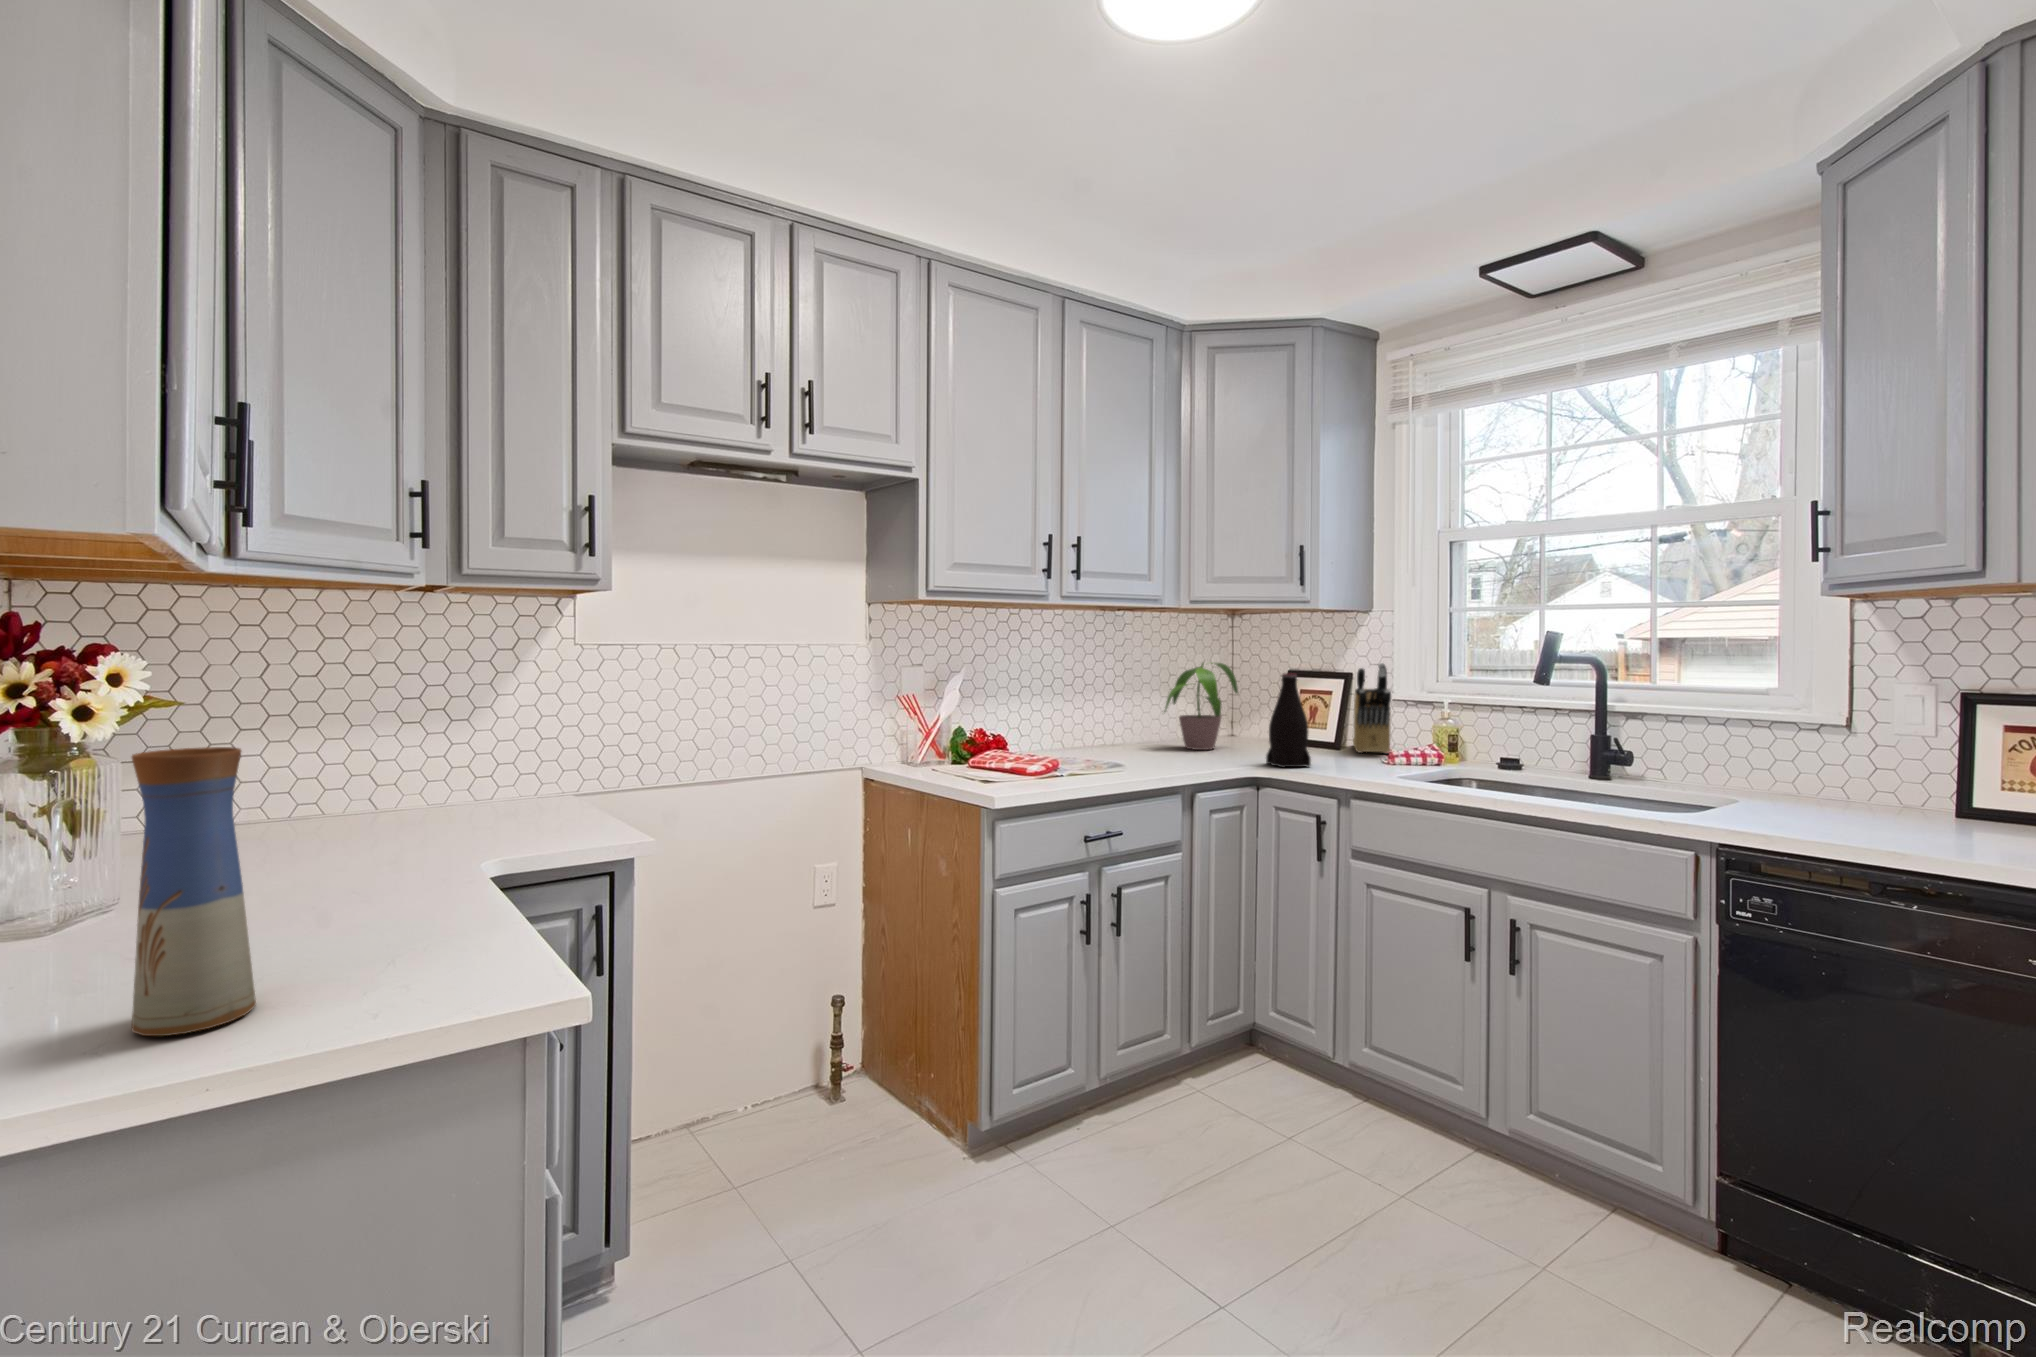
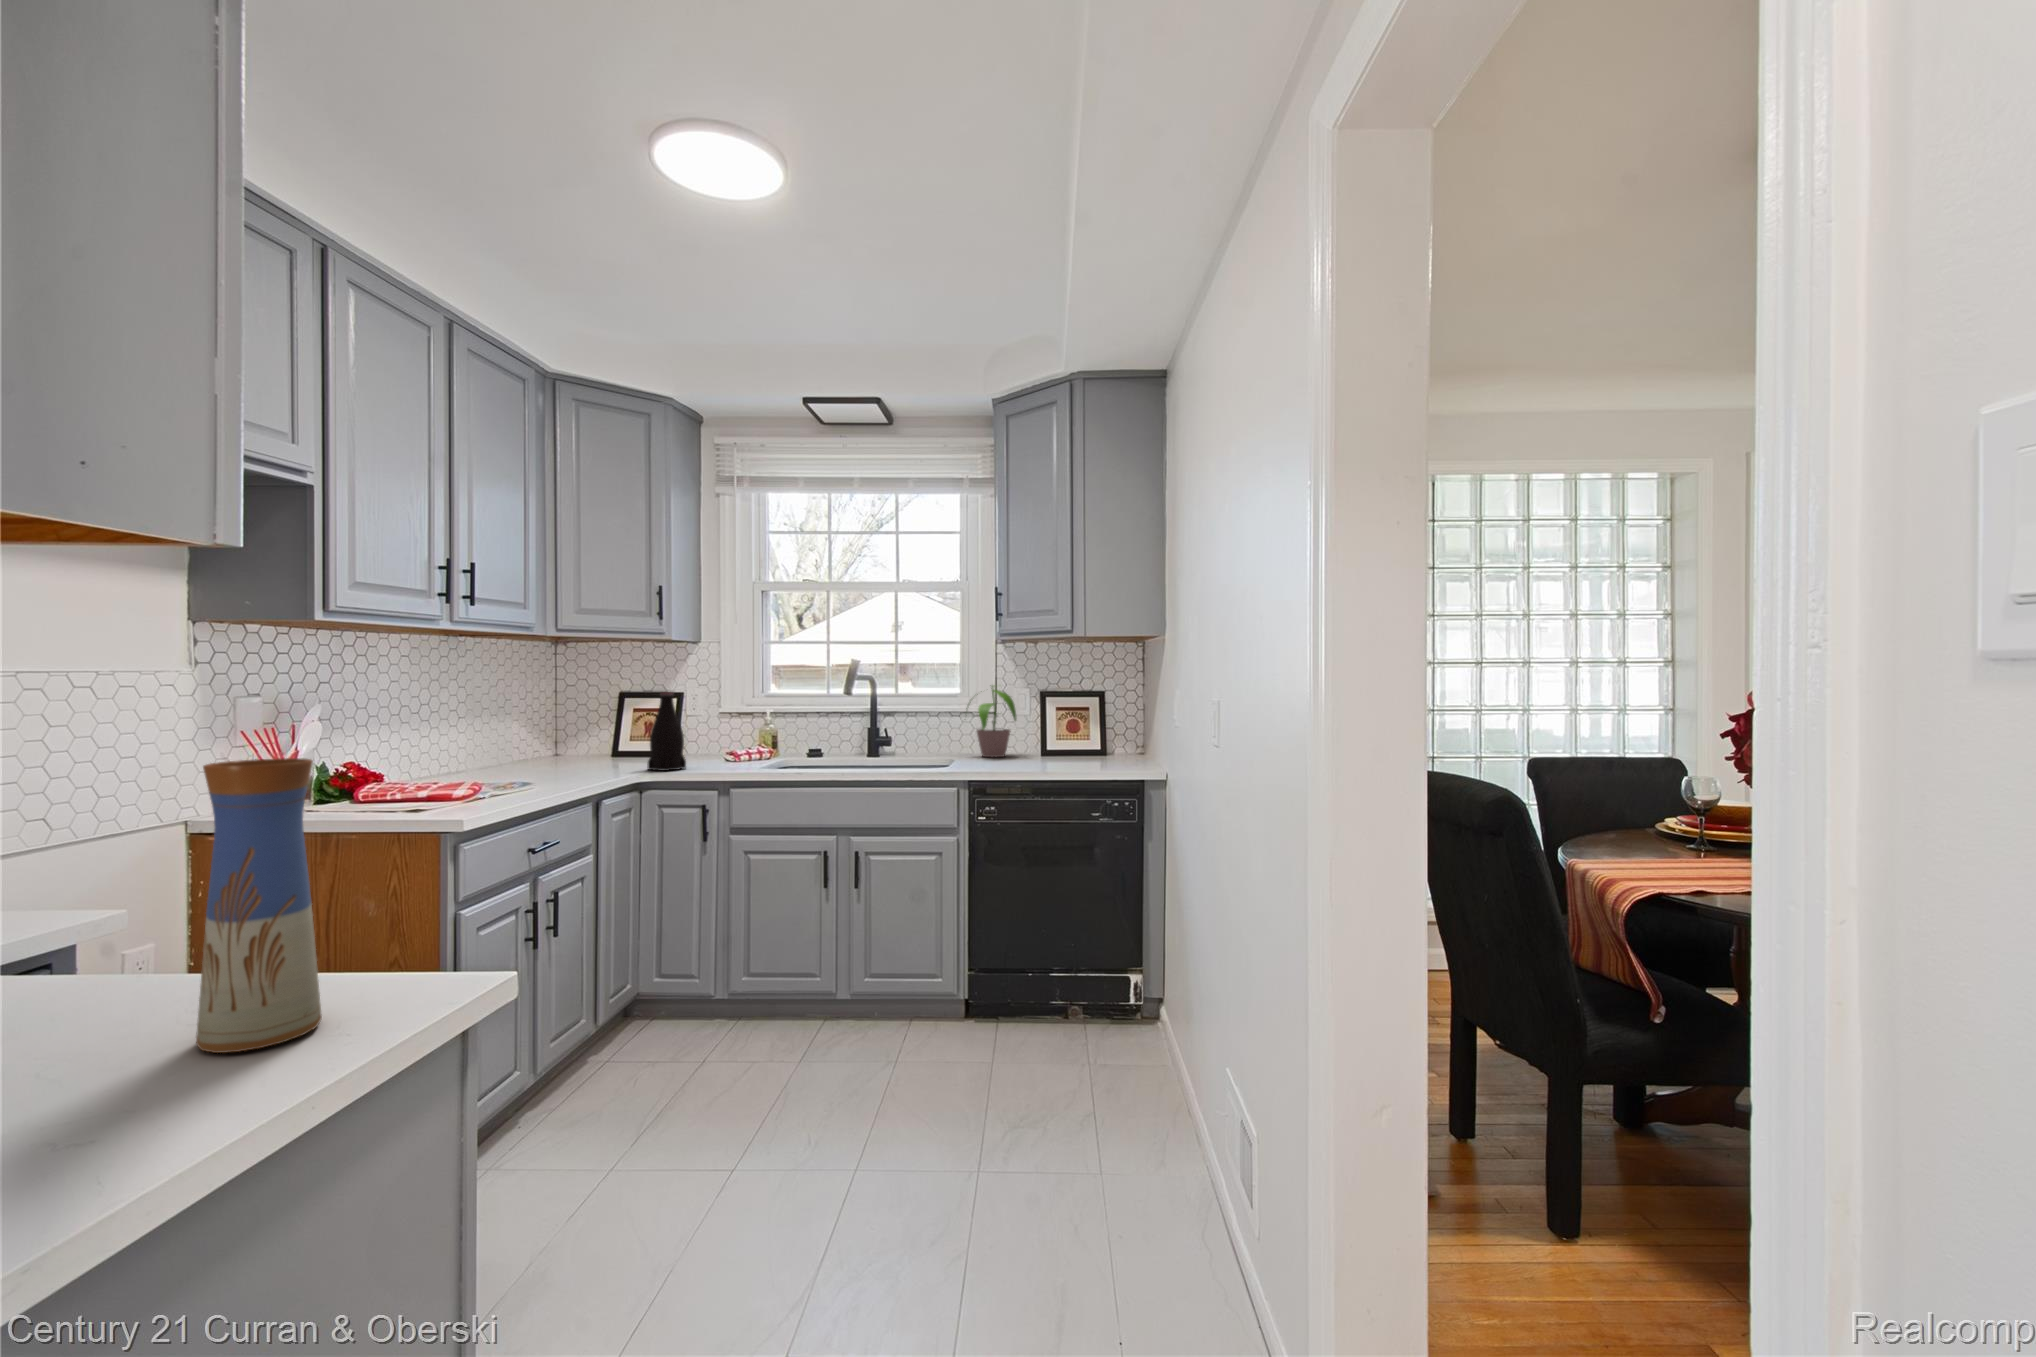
potted plant: present [1165,663,1238,750] -> present [970,686,1016,757]
knife block: present [1353,663,1391,753] -> none [679,683,726,757]

